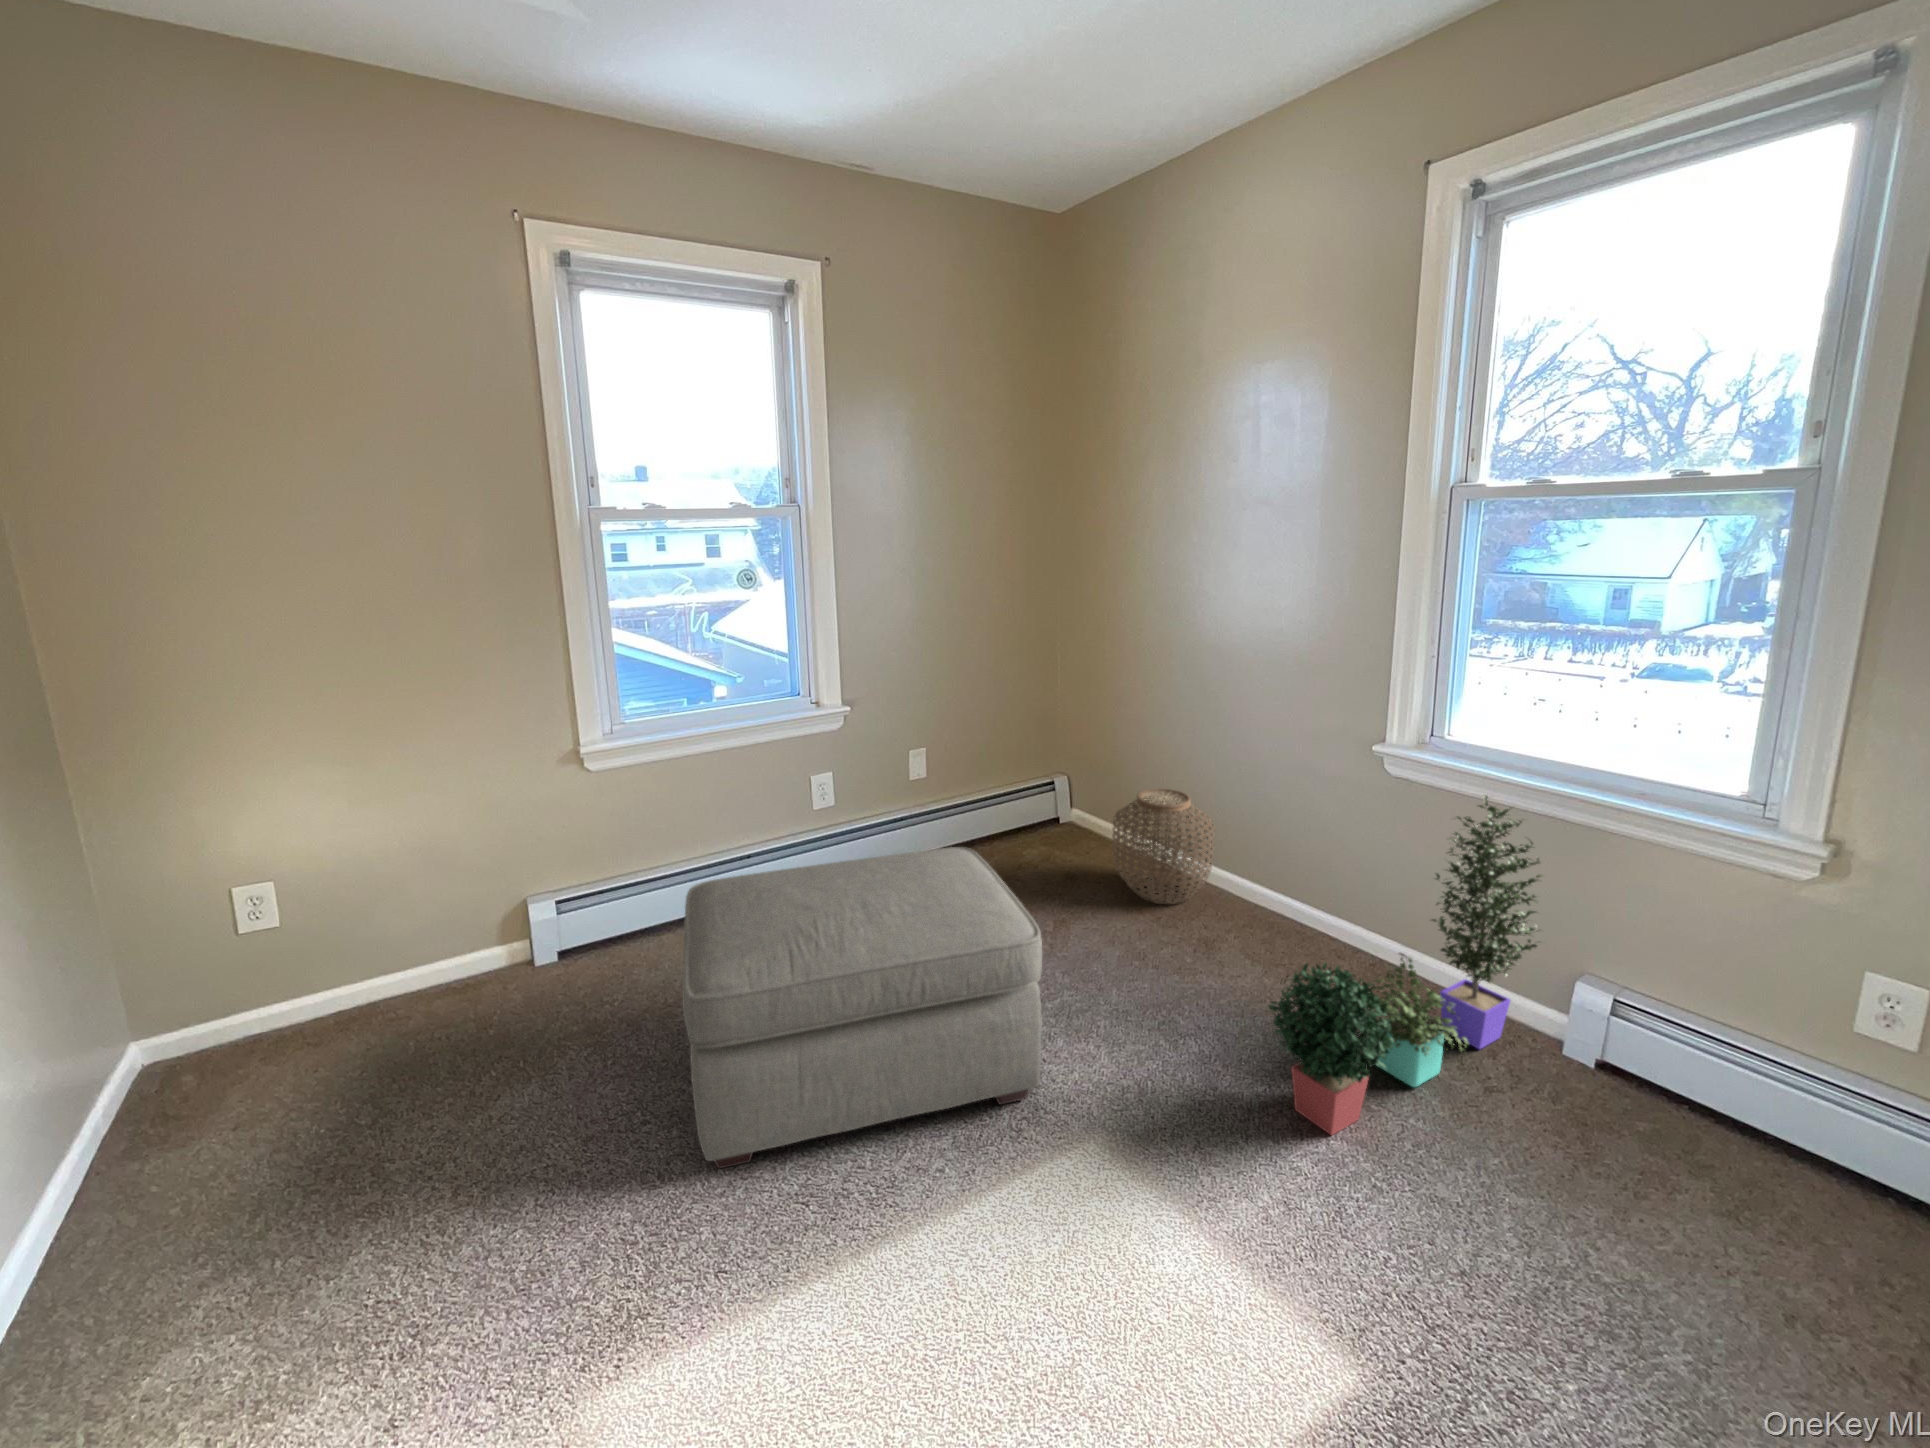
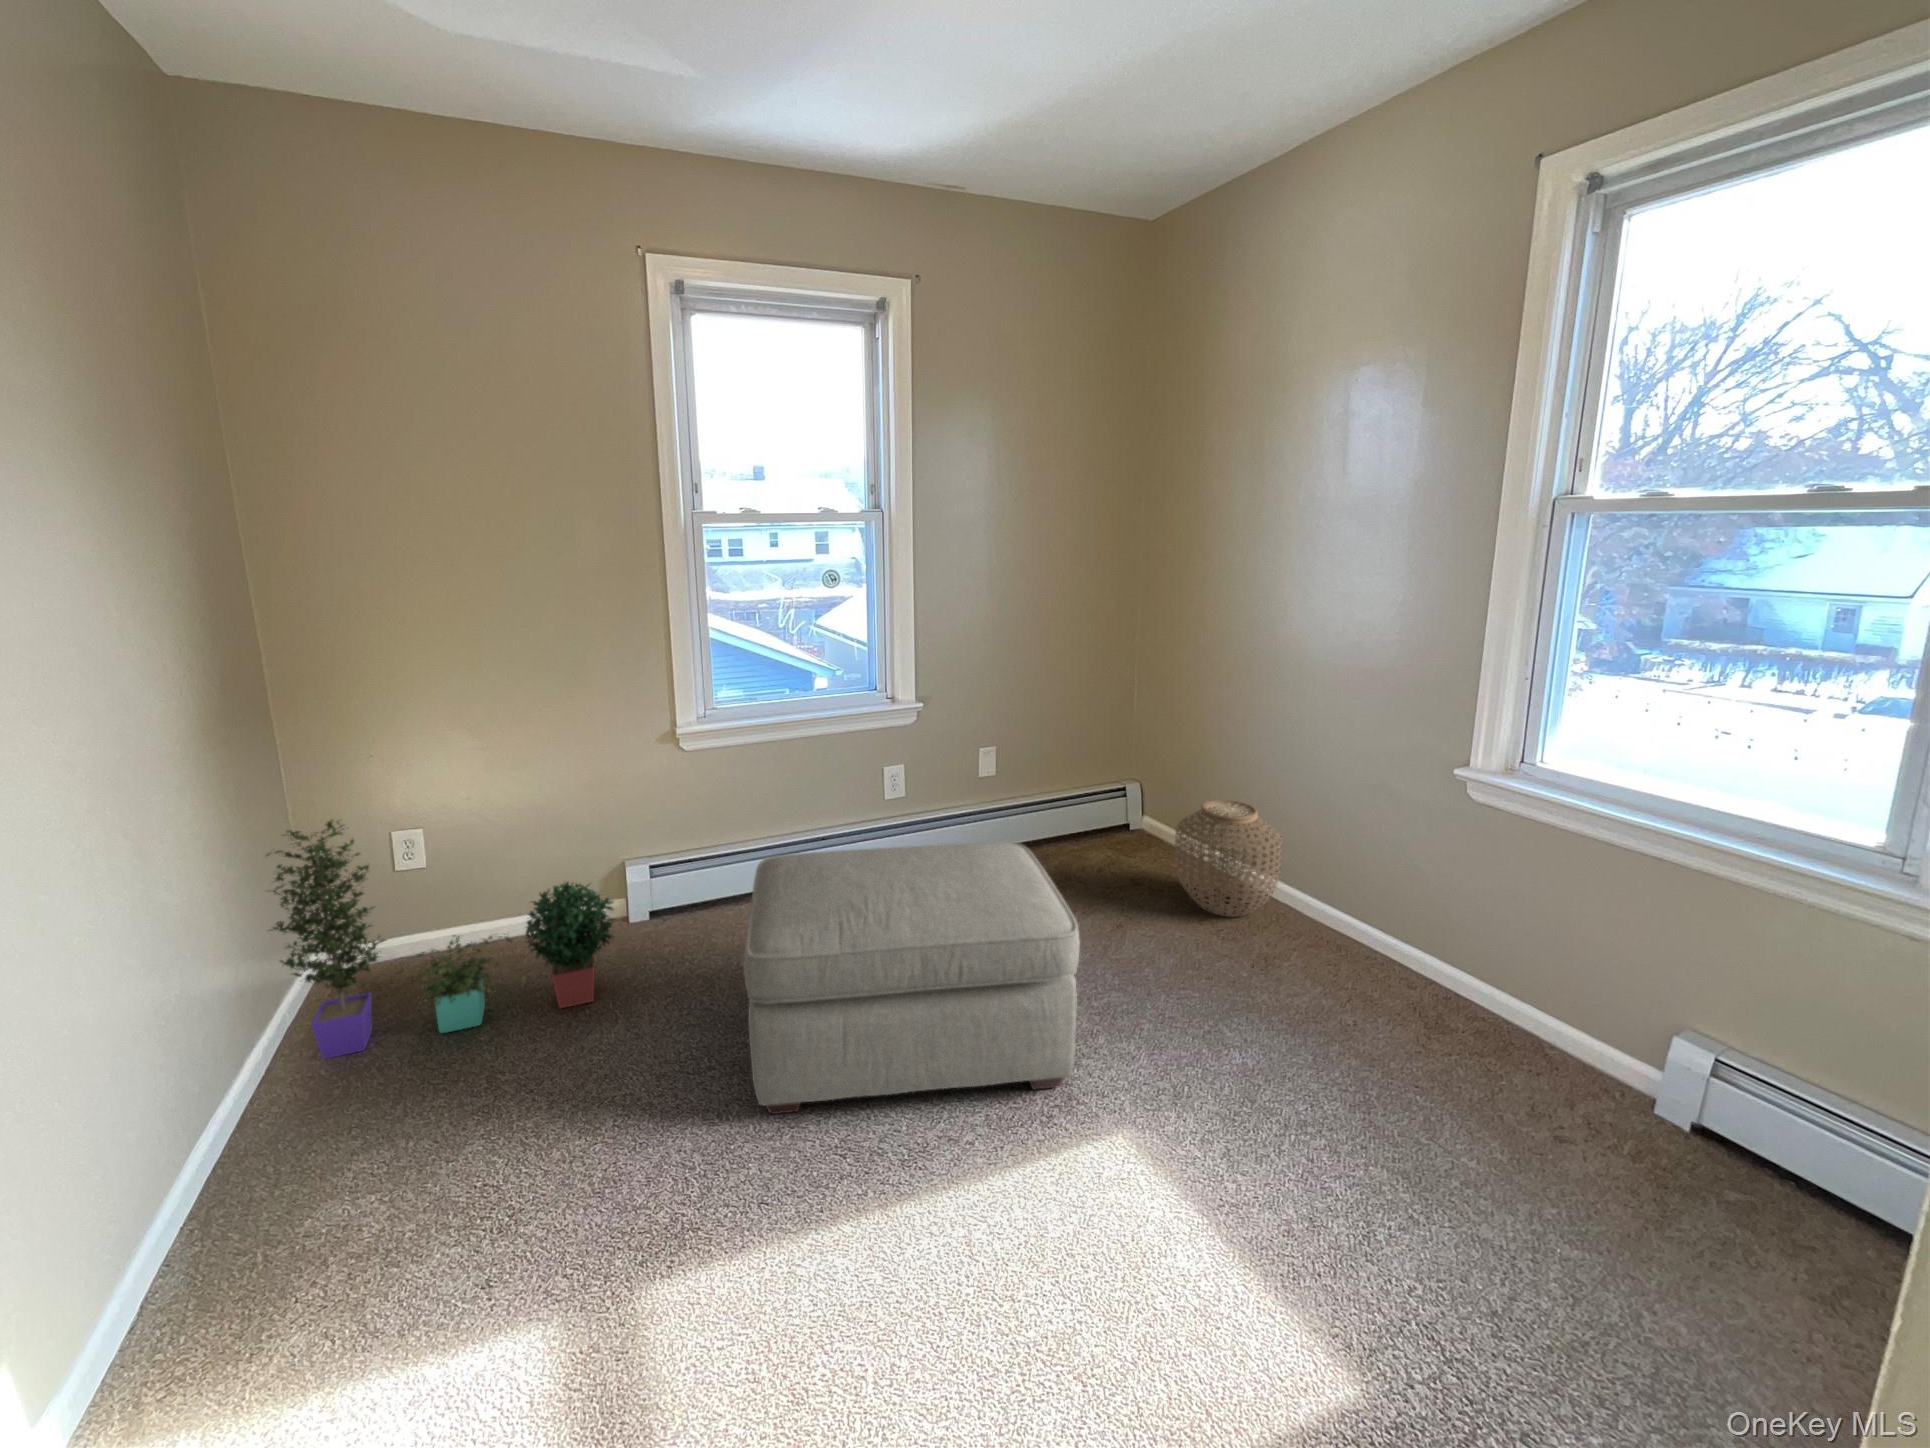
potted plant: present [1269,795,1542,1135] -> present [266,820,614,1059]

